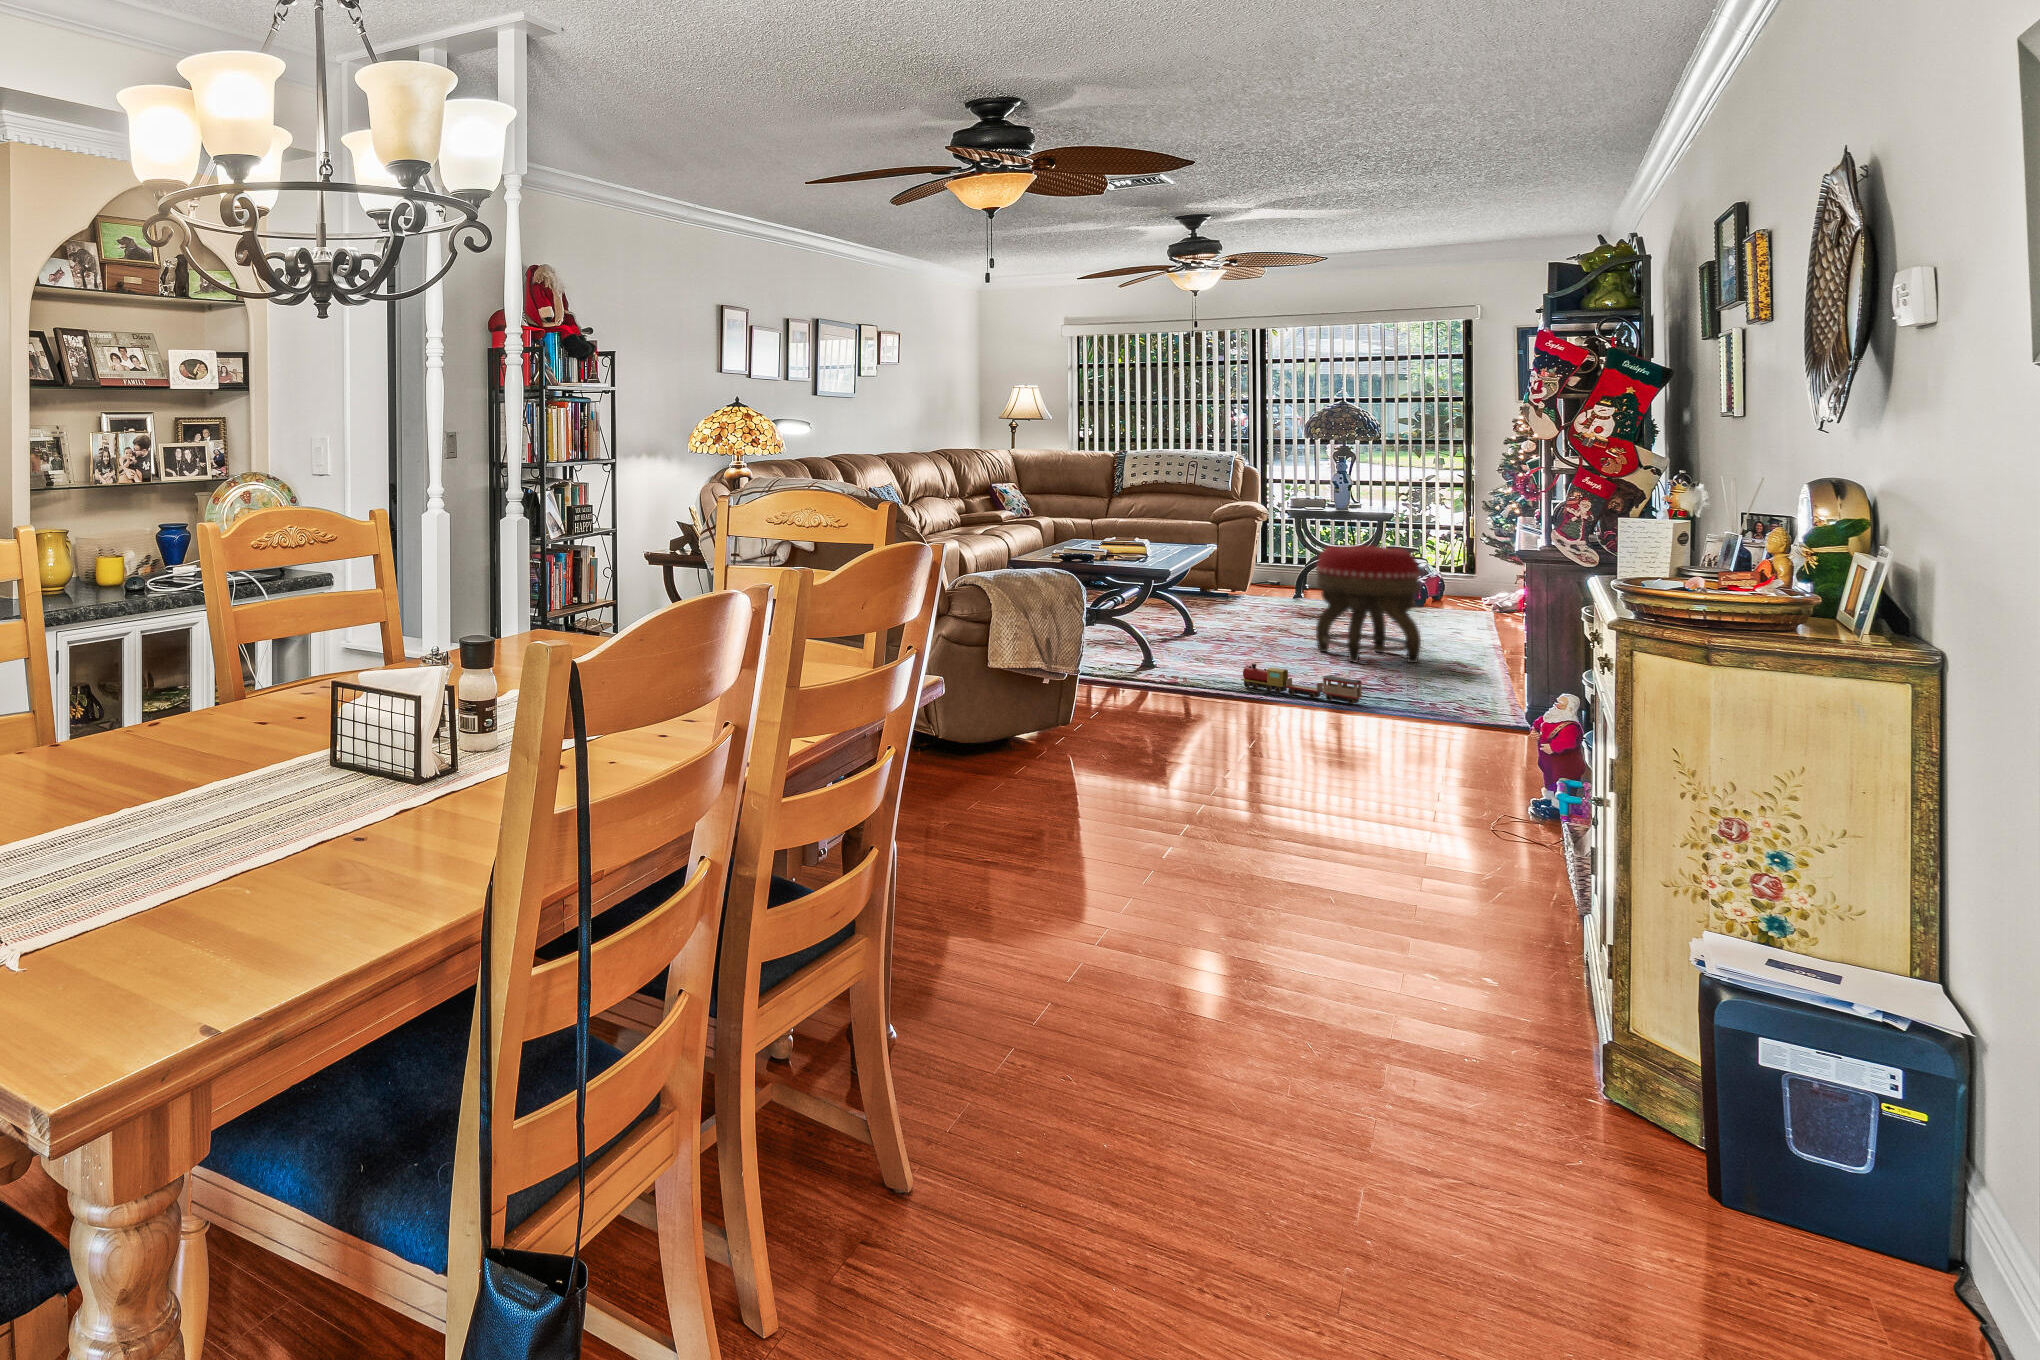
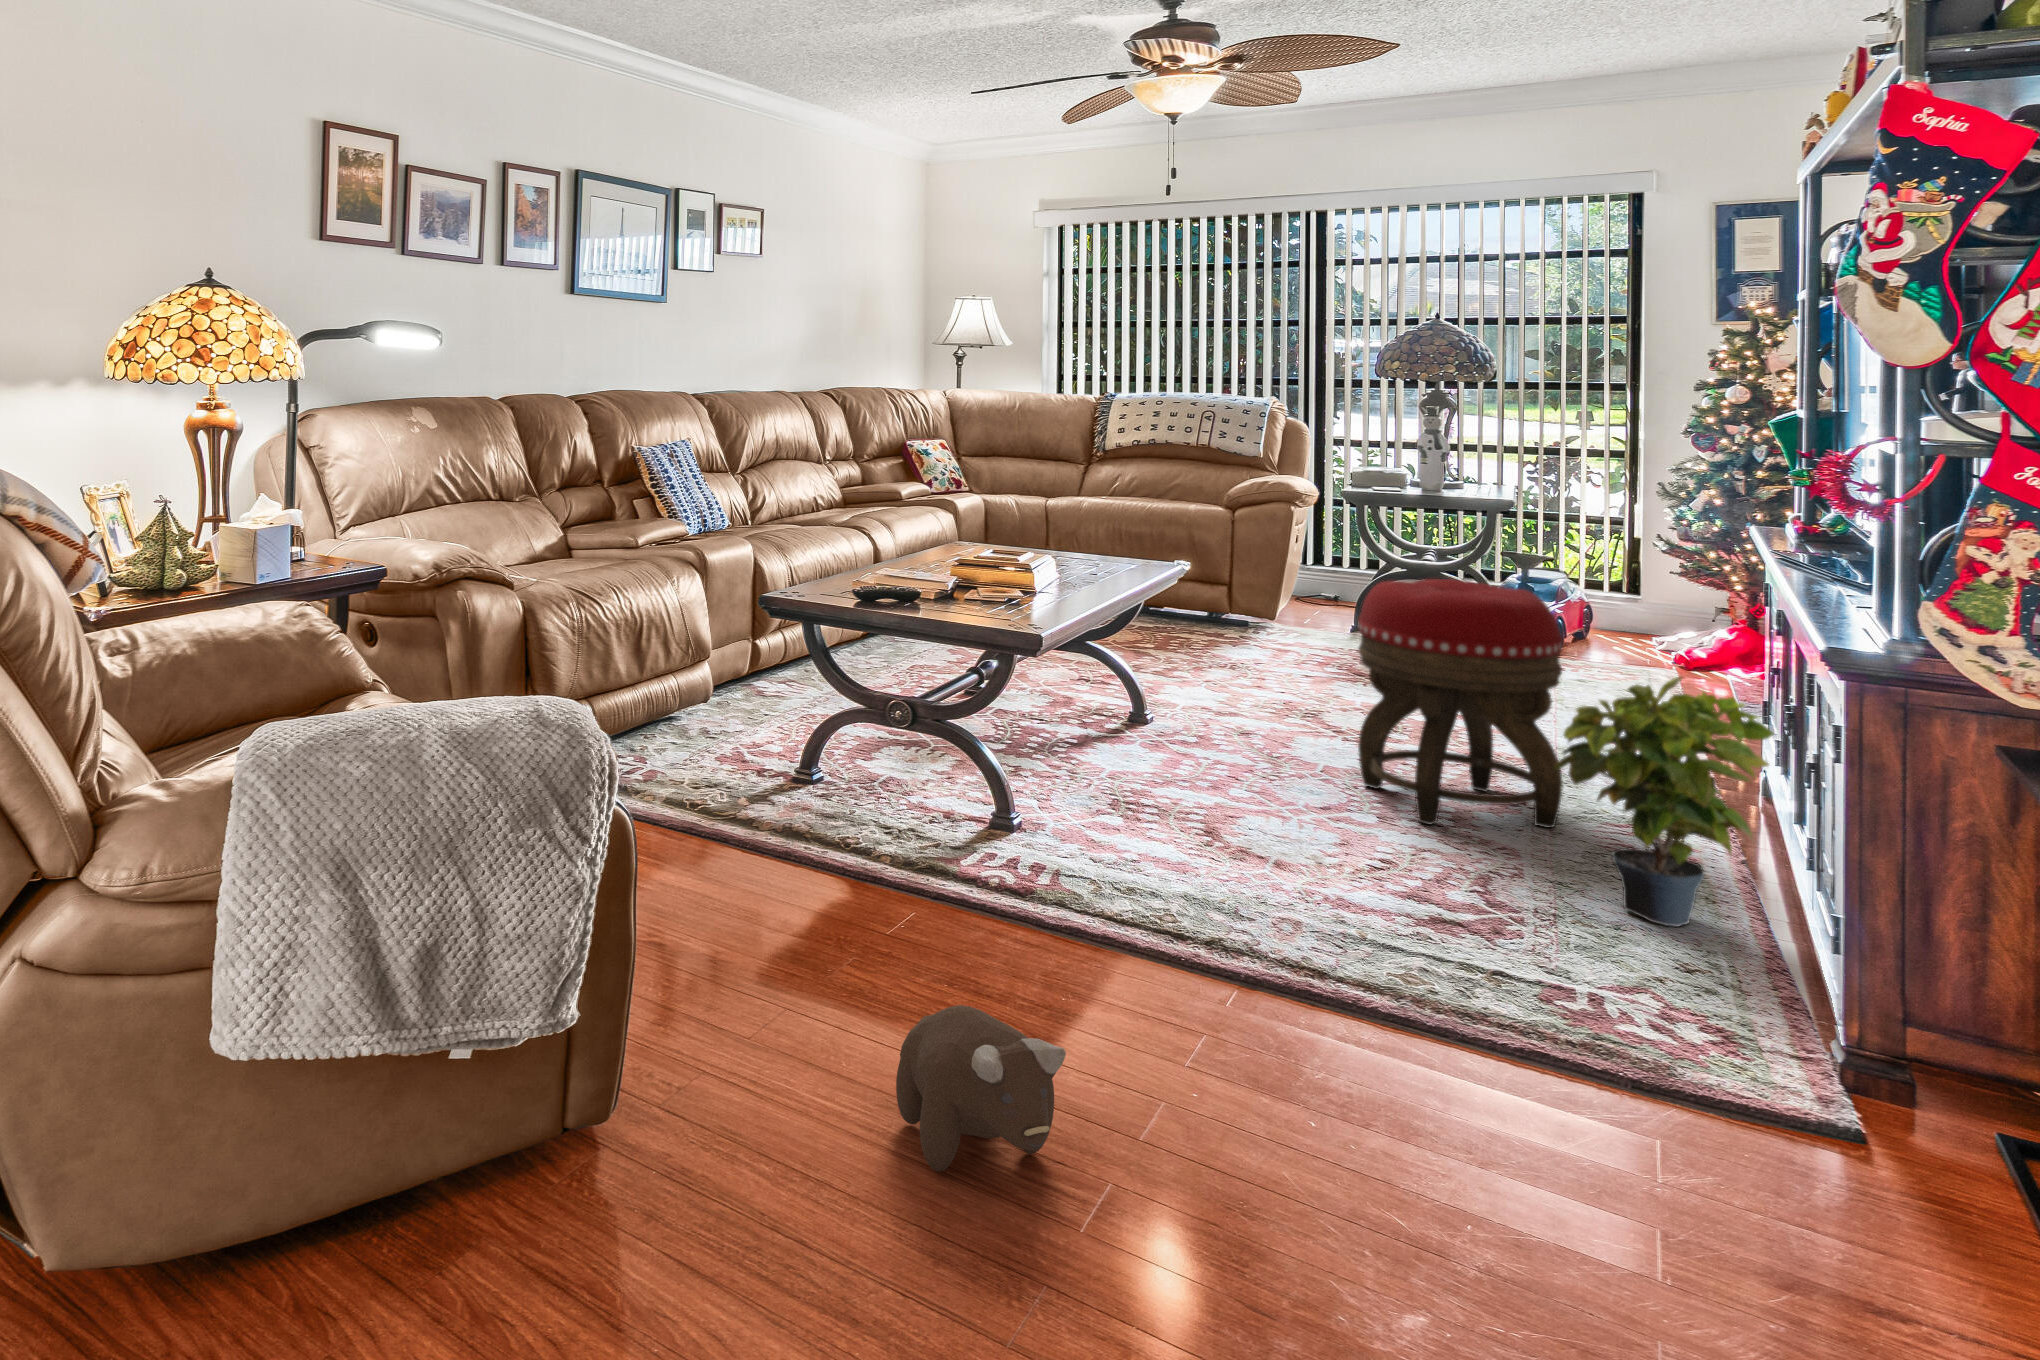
potted plant: none [1415,575,1515,687] -> present [1553,677,1774,927]
toy train: present [1241,664,1362,704] -> none [1168,866,1427,1002]
plush toy: none [1165,682,1239,735] -> present [896,1005,1066,1171]

